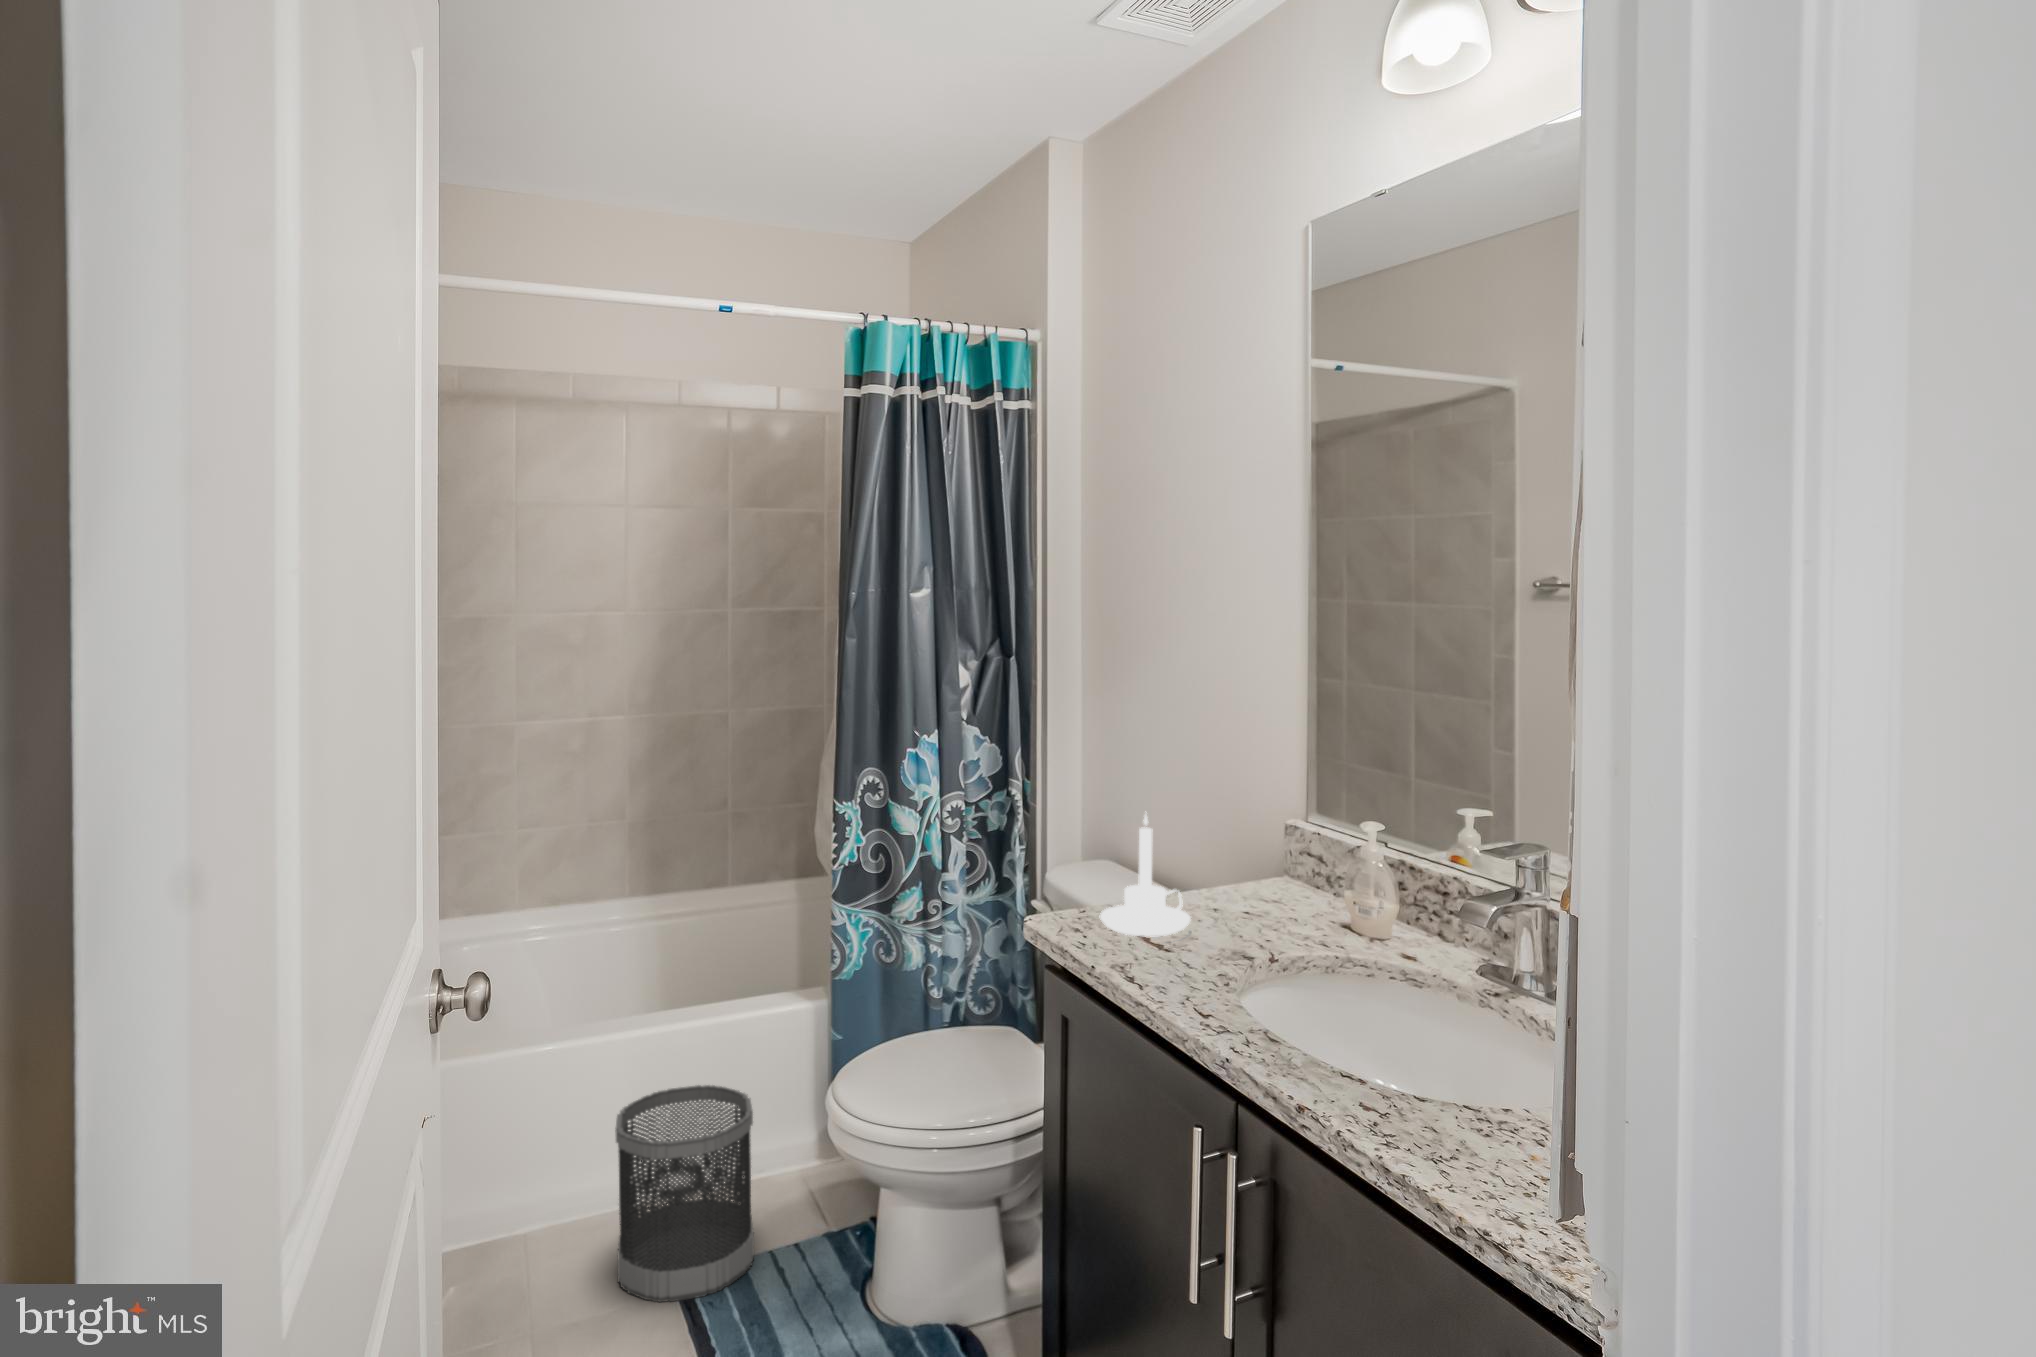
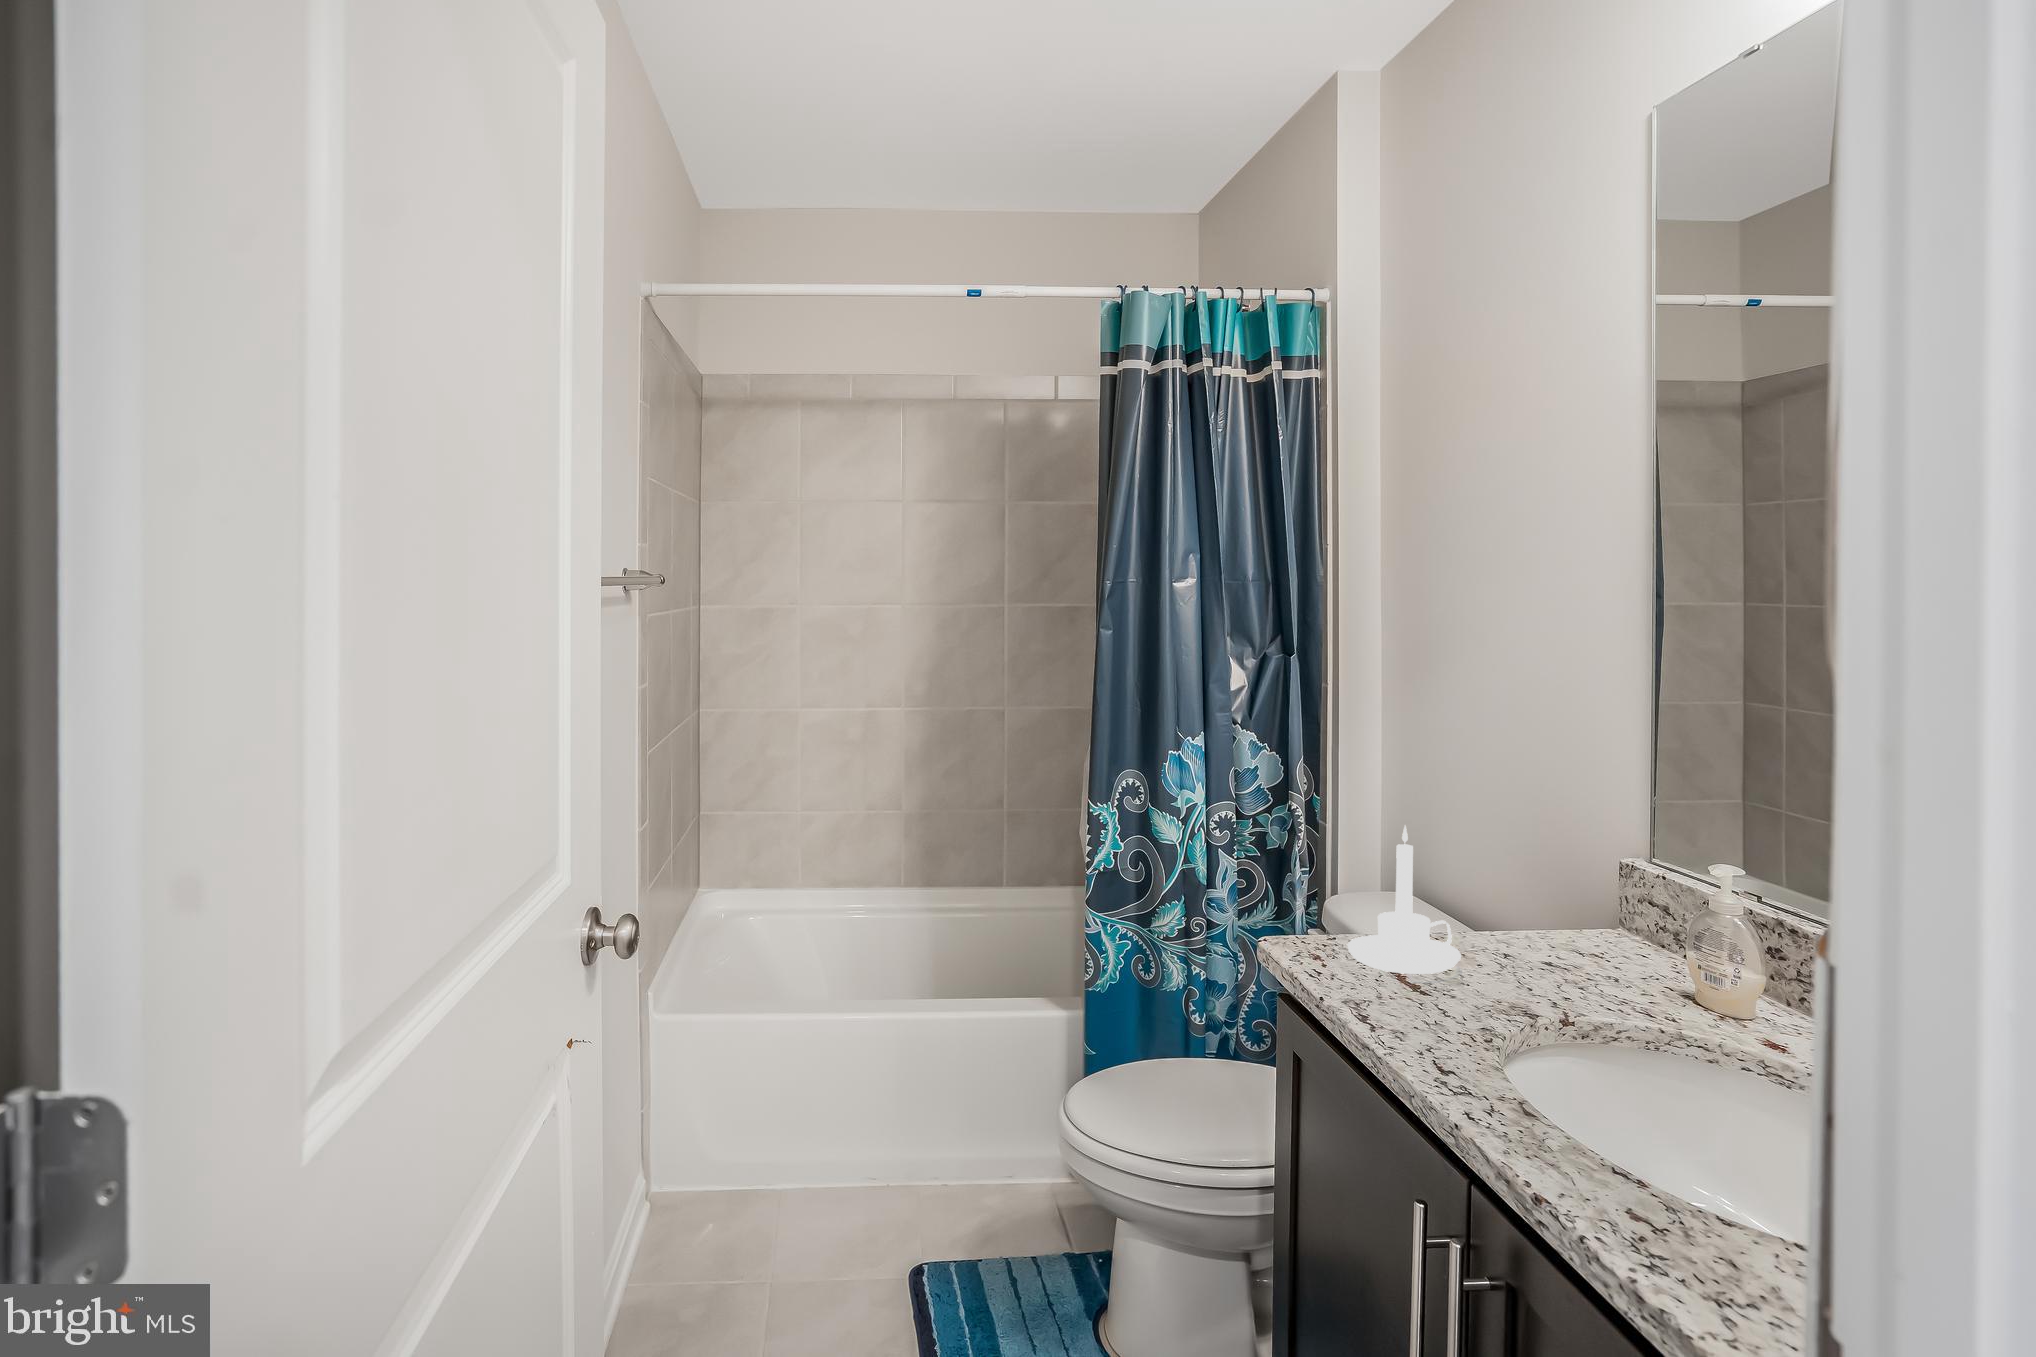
wastebasket: present [615,1085,754,1302] -> none [859,1090,995,1310]

